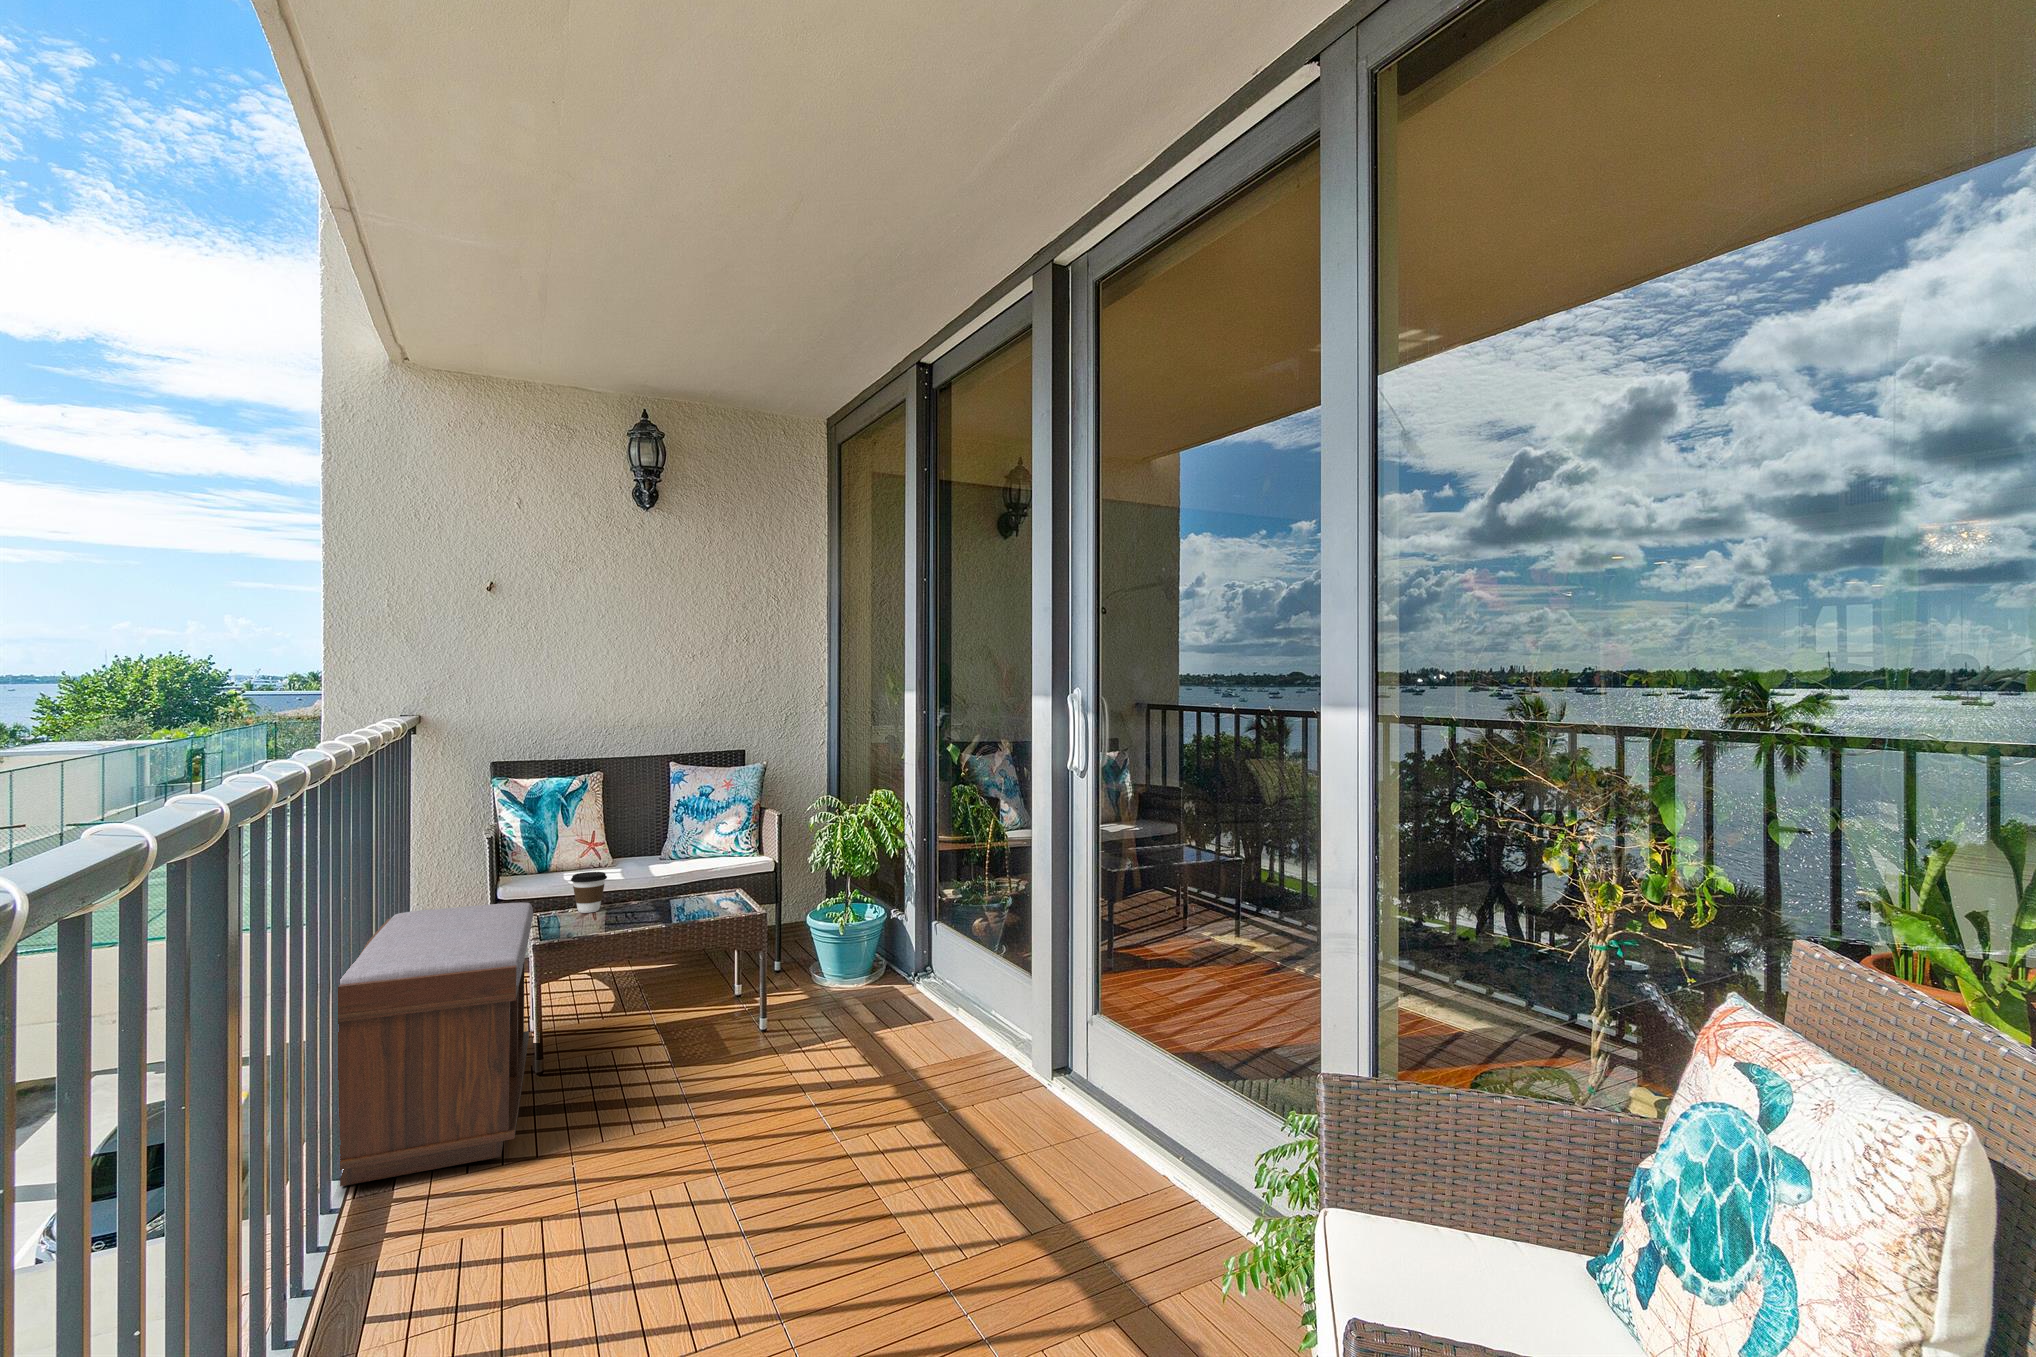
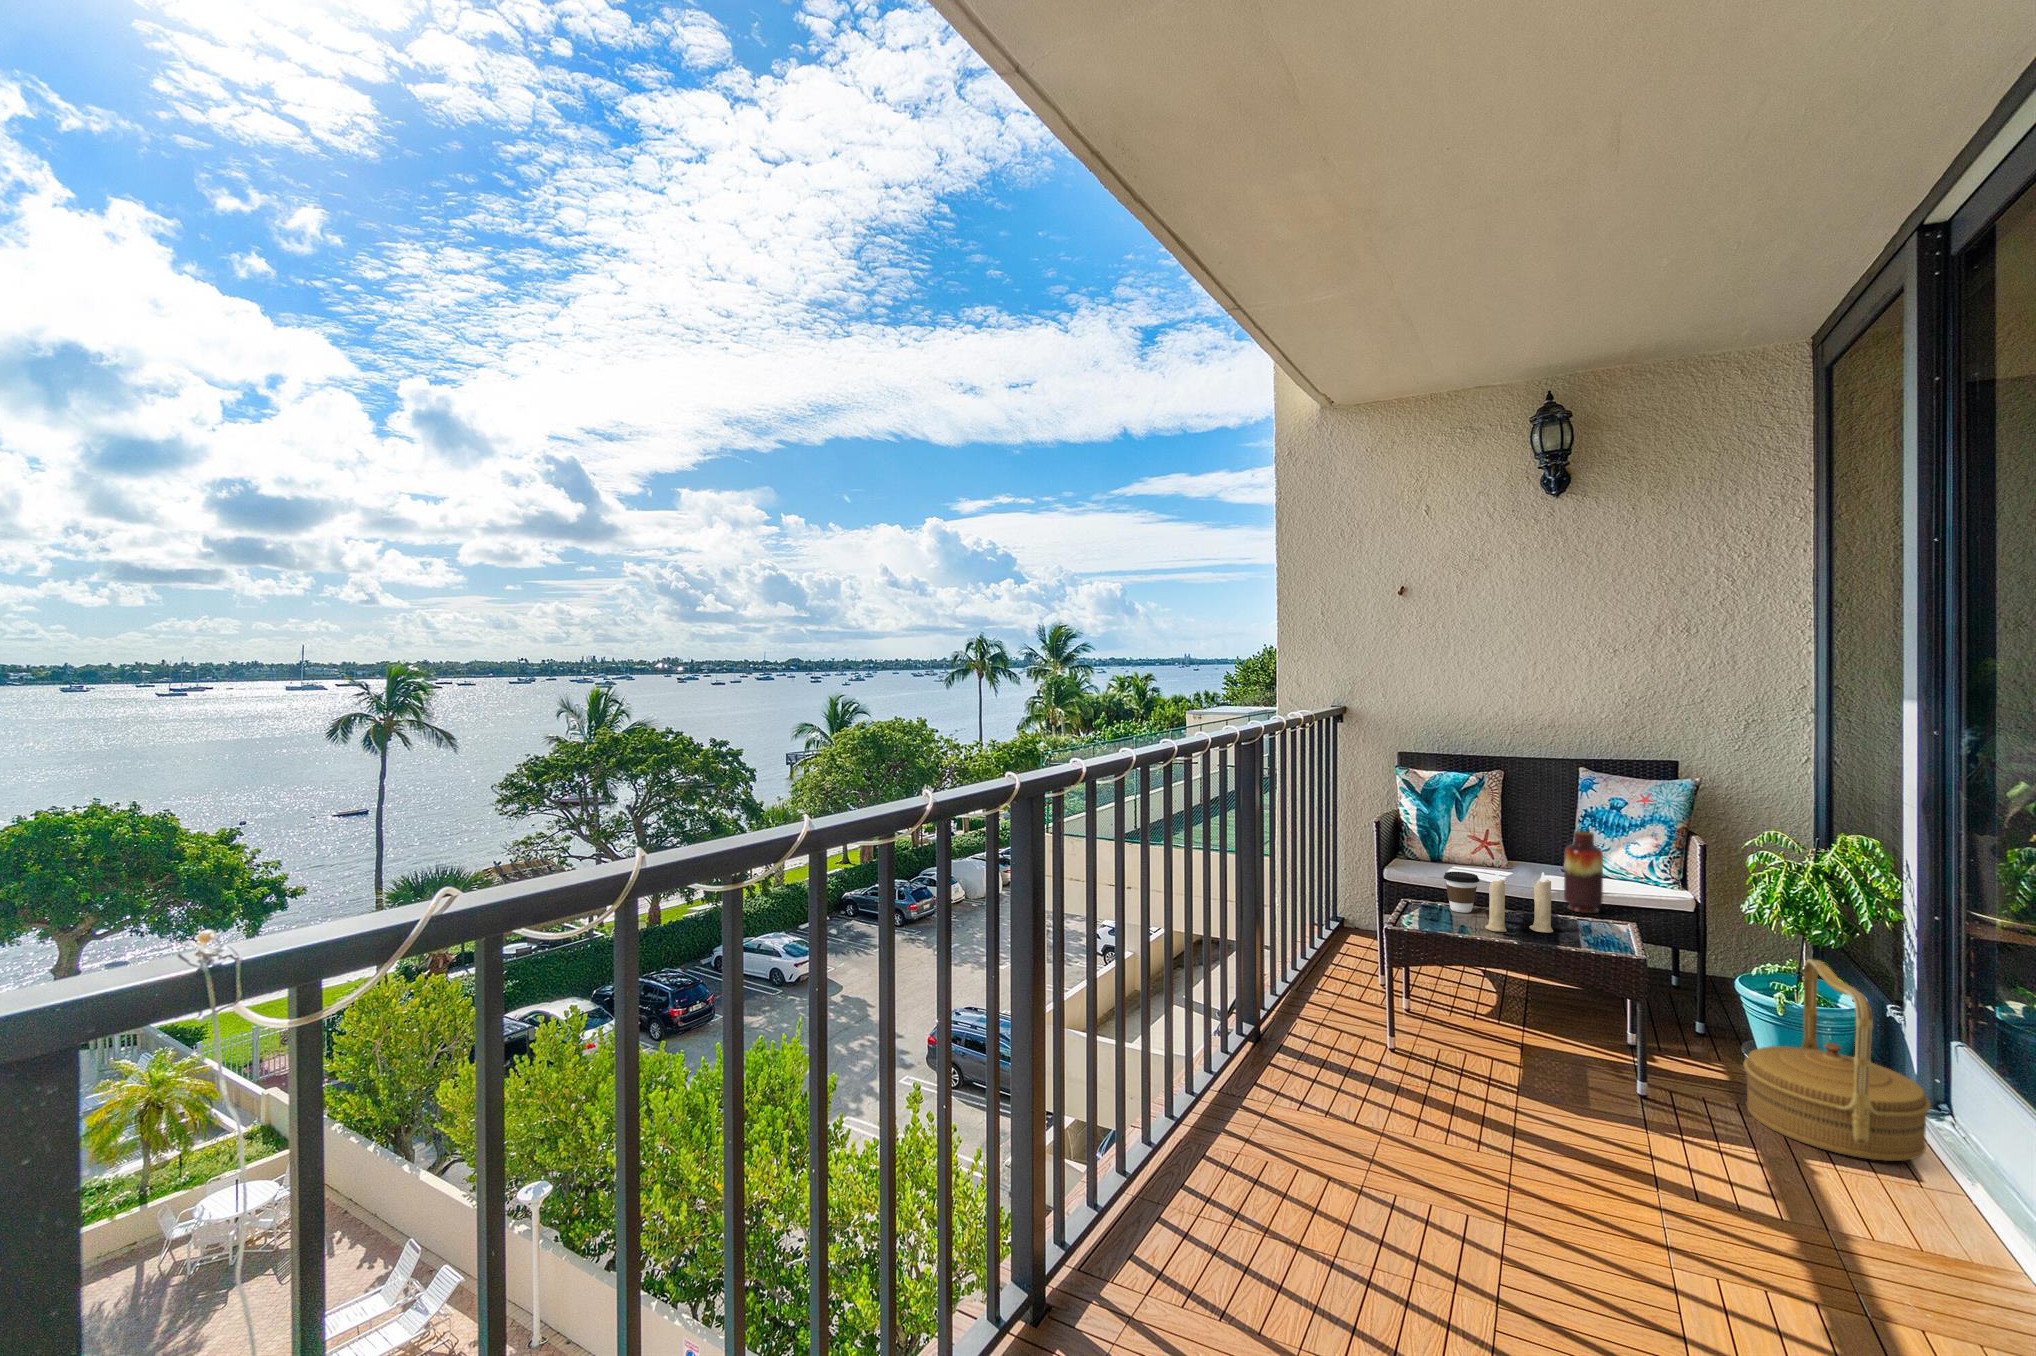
vase: none [675,816,707,891] -> present [1564,831,1603,913]
candle: none [621,854,681,921] -> present [1485,872,1553,933]
woven basket: none [827,886,935,1025] -> present [1743,959,1931,1161]
bench: present [338,903,533,1186] -> none [1198,879,1392,1112]

